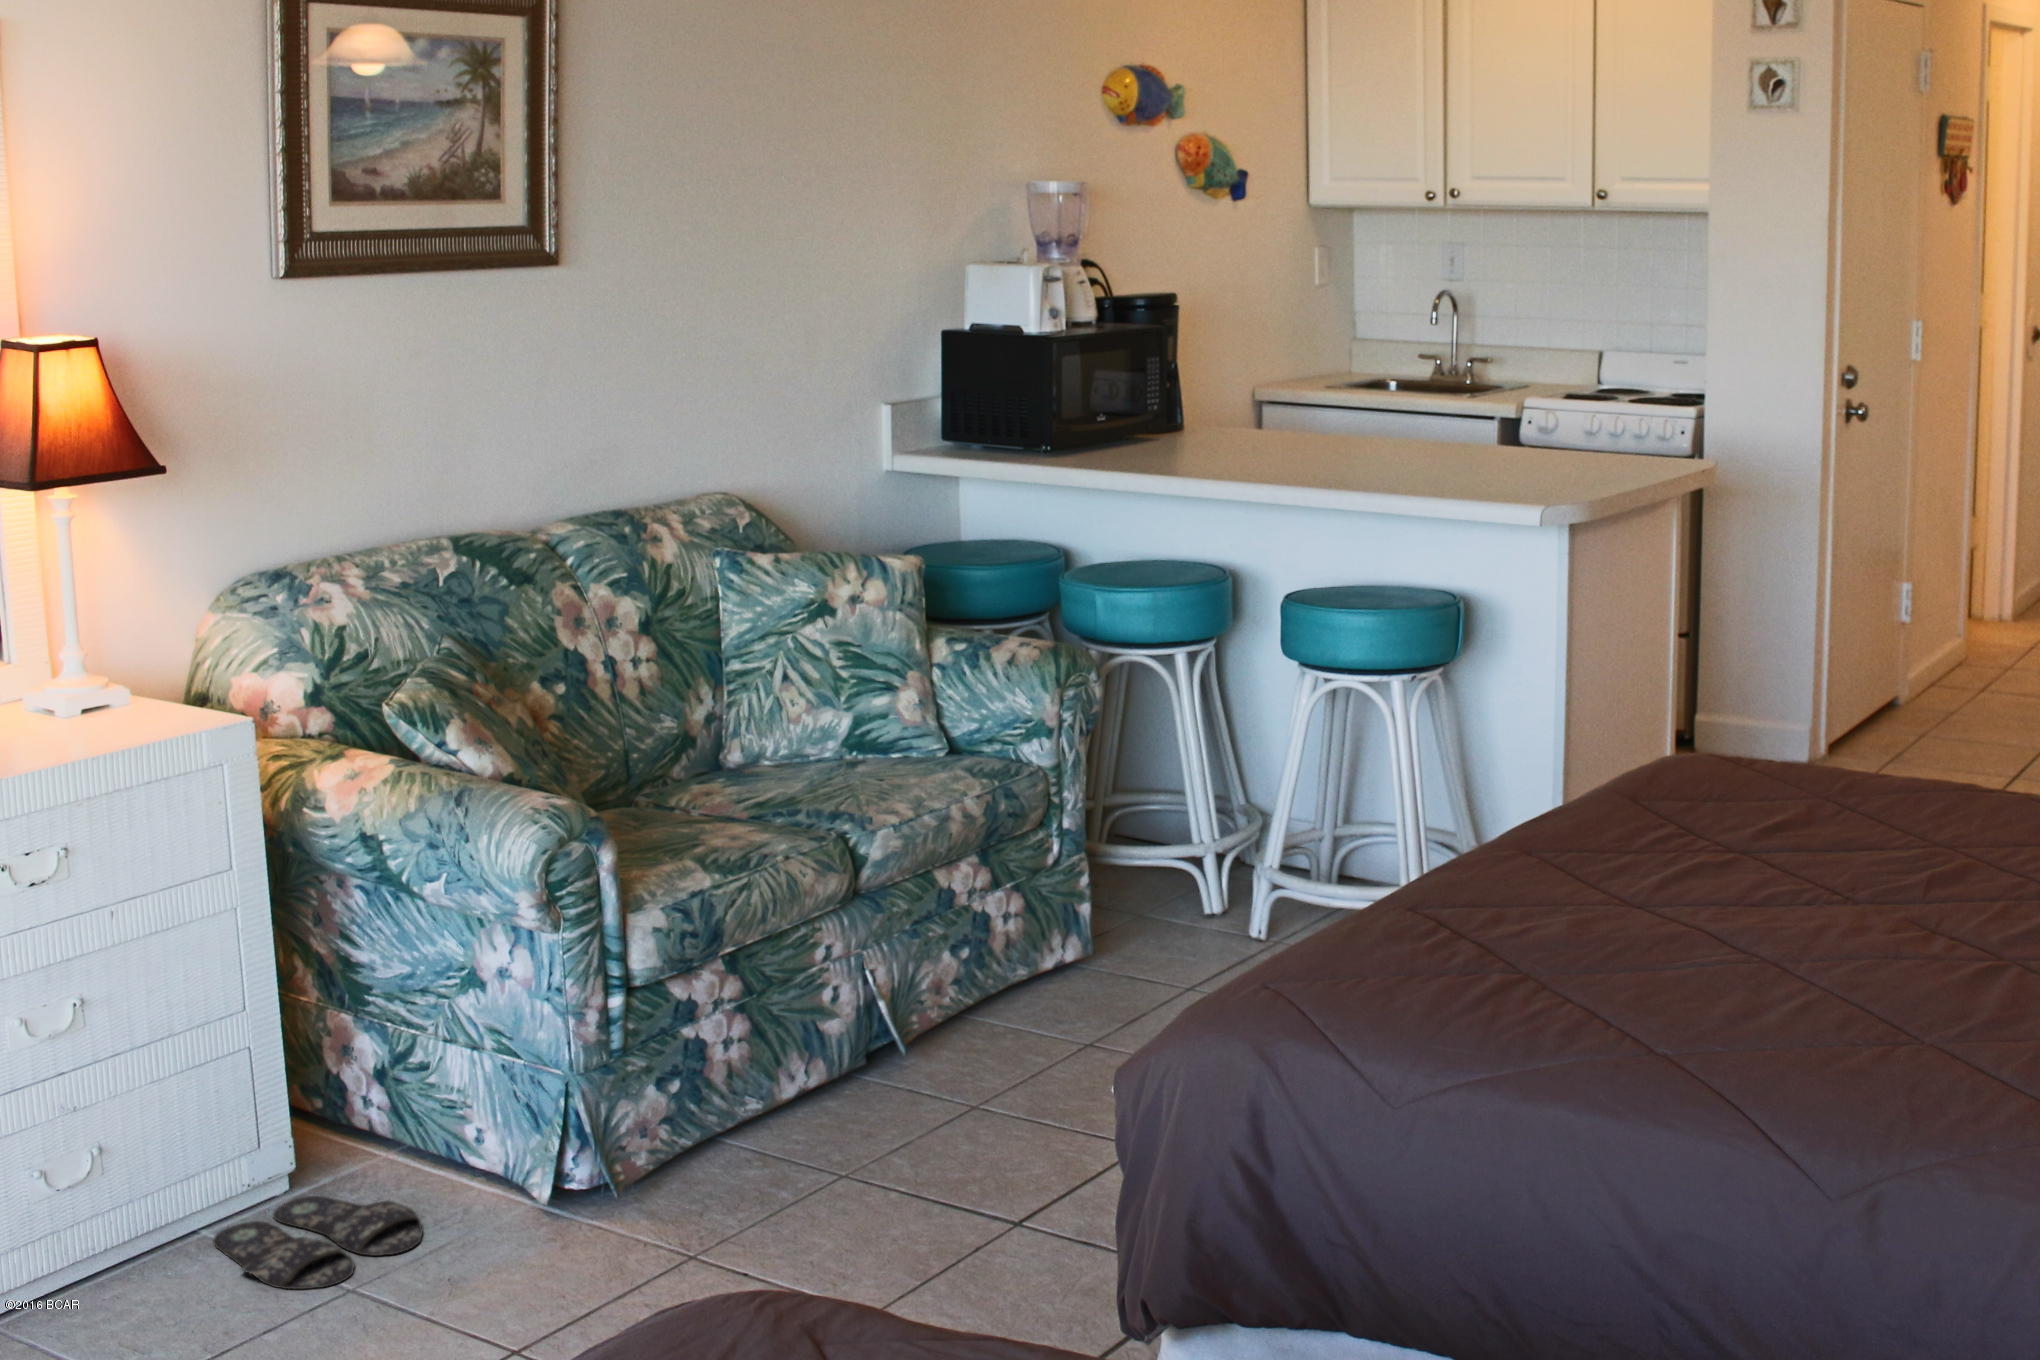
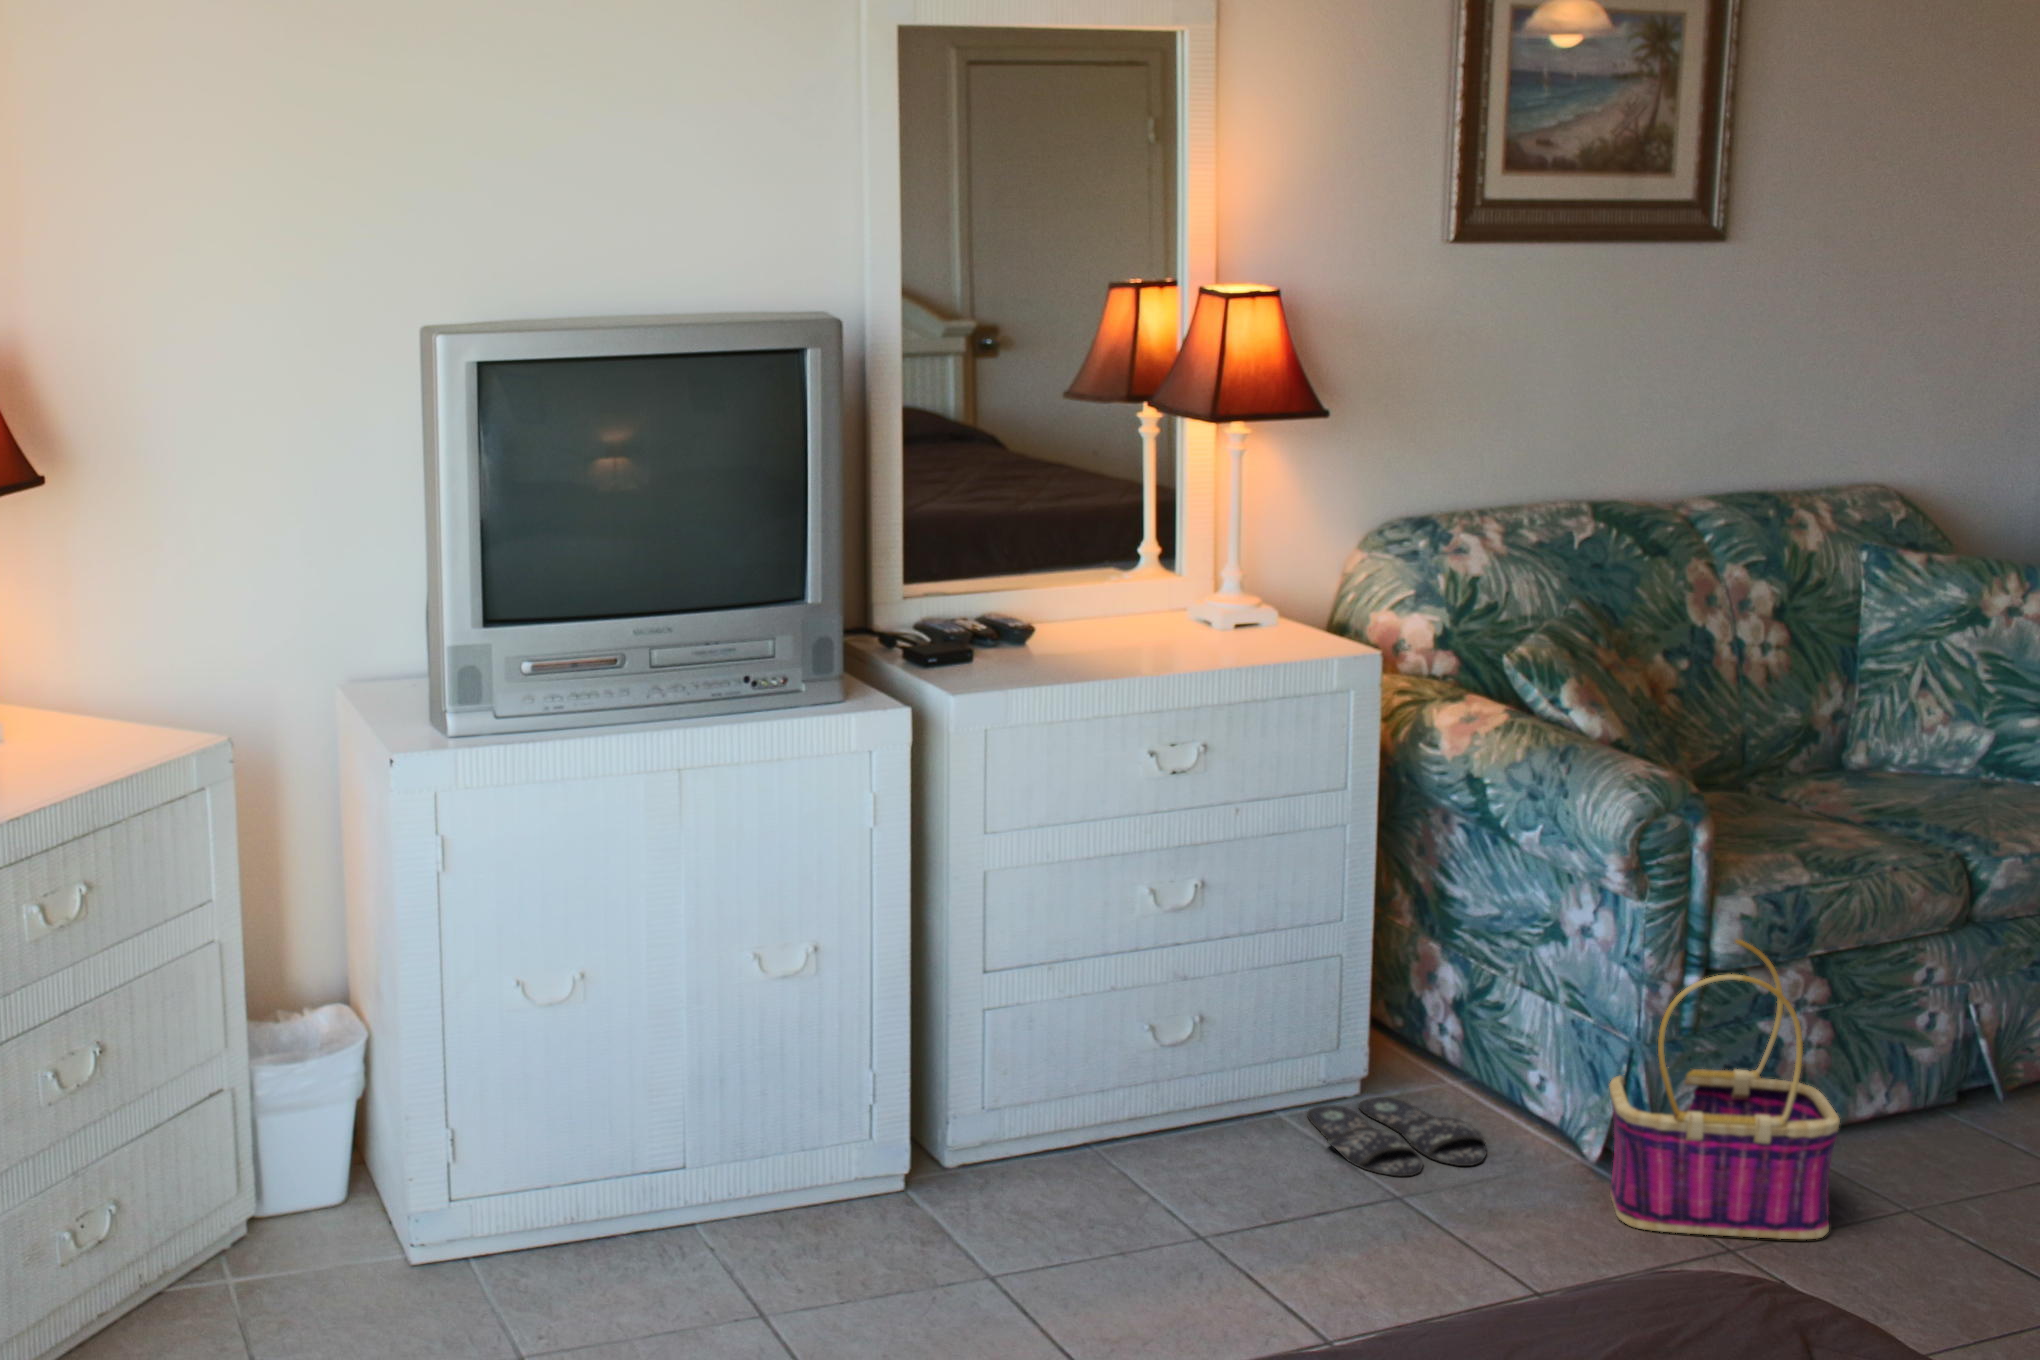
basket: none [547,951,775,1271] -> present [1609,940,1840,1239]

